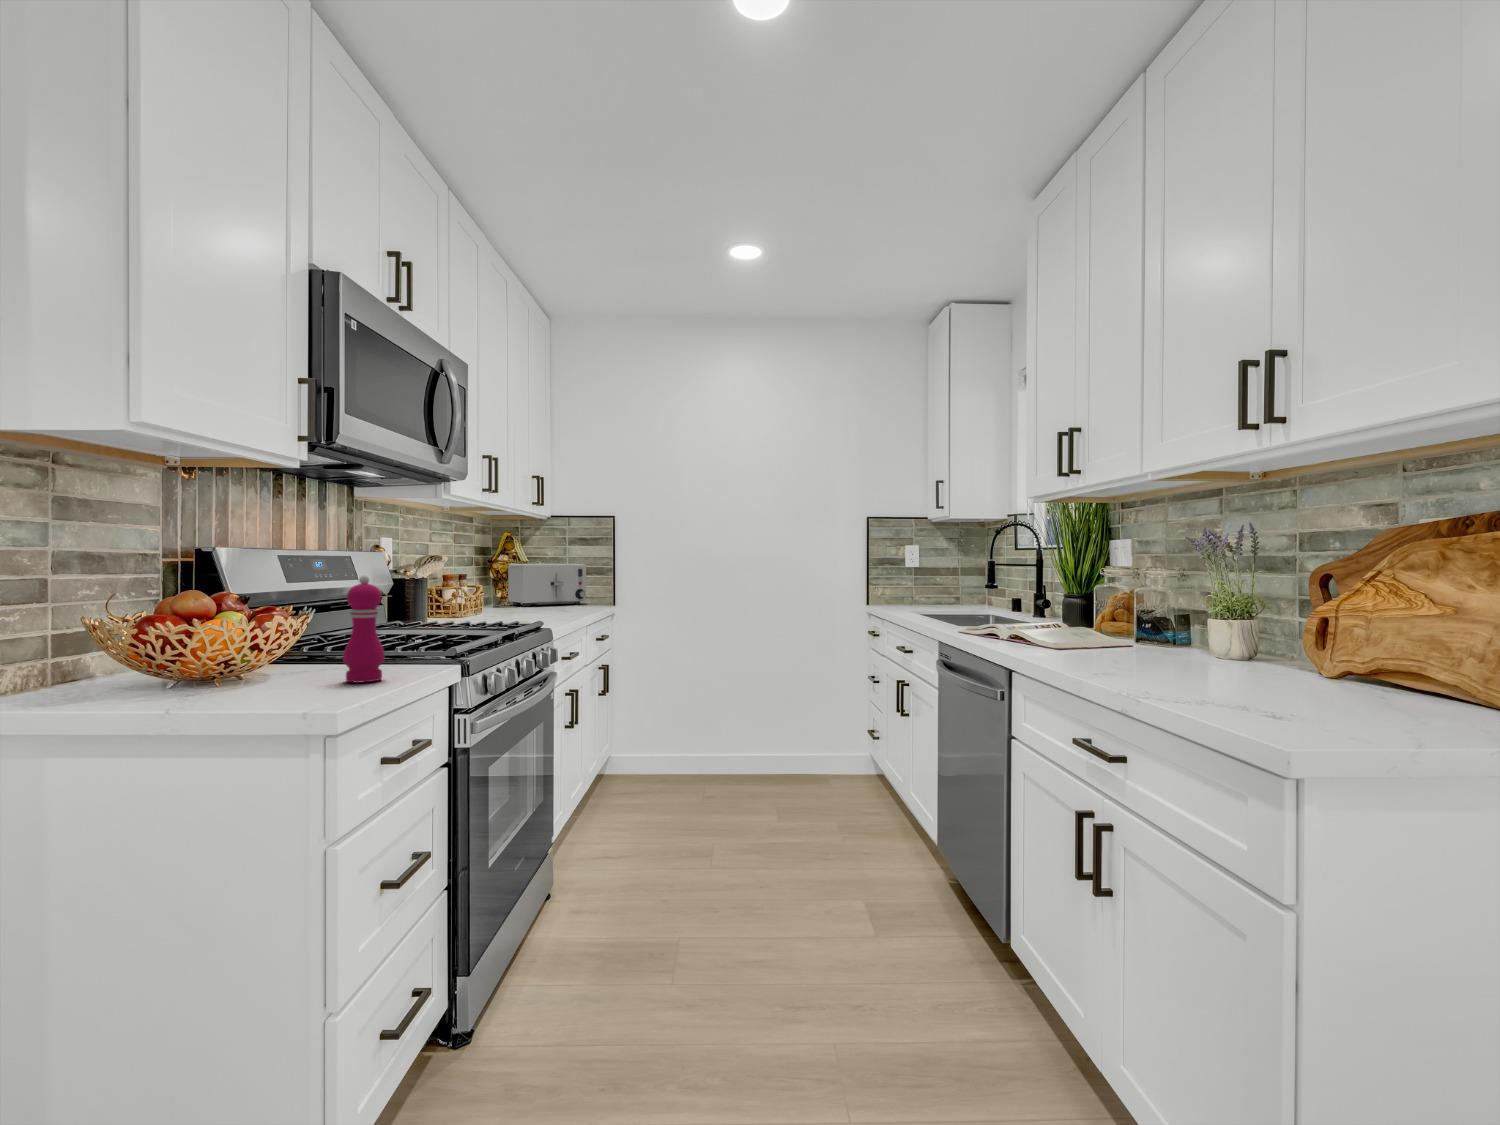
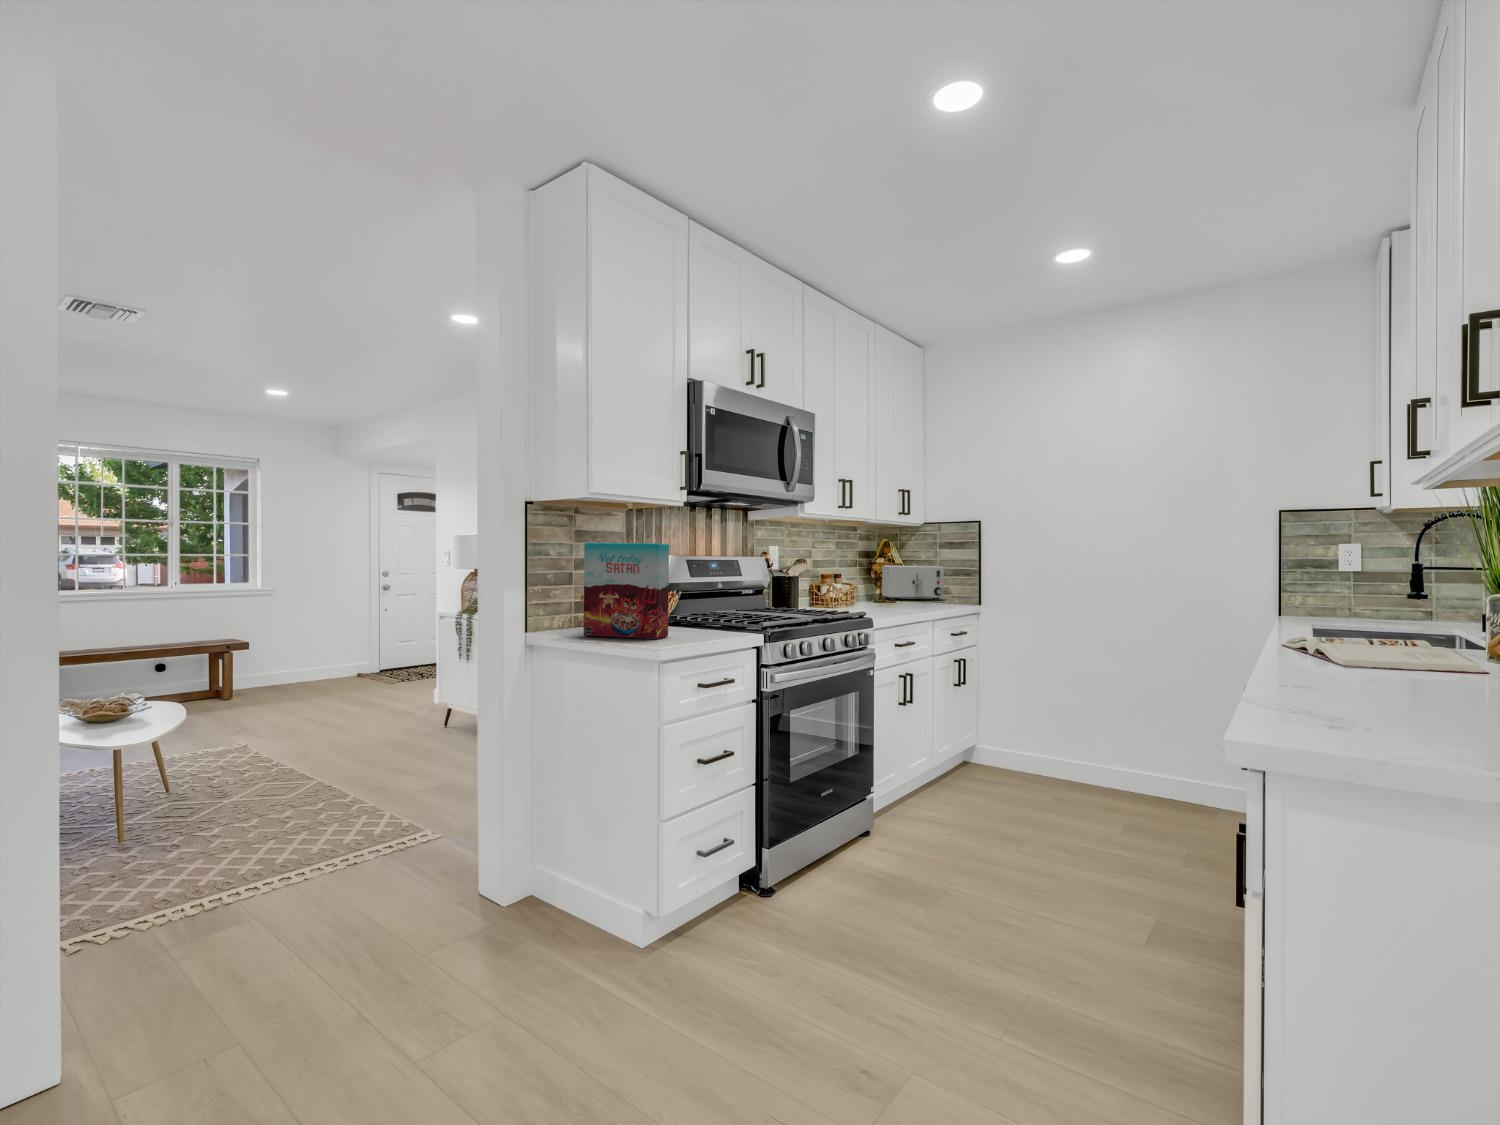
cereal box: none [122,517,314,703] -> present [584,543,669,639]
pepper mill: present [343,576,385,683] -> none [686,574,708,636]

